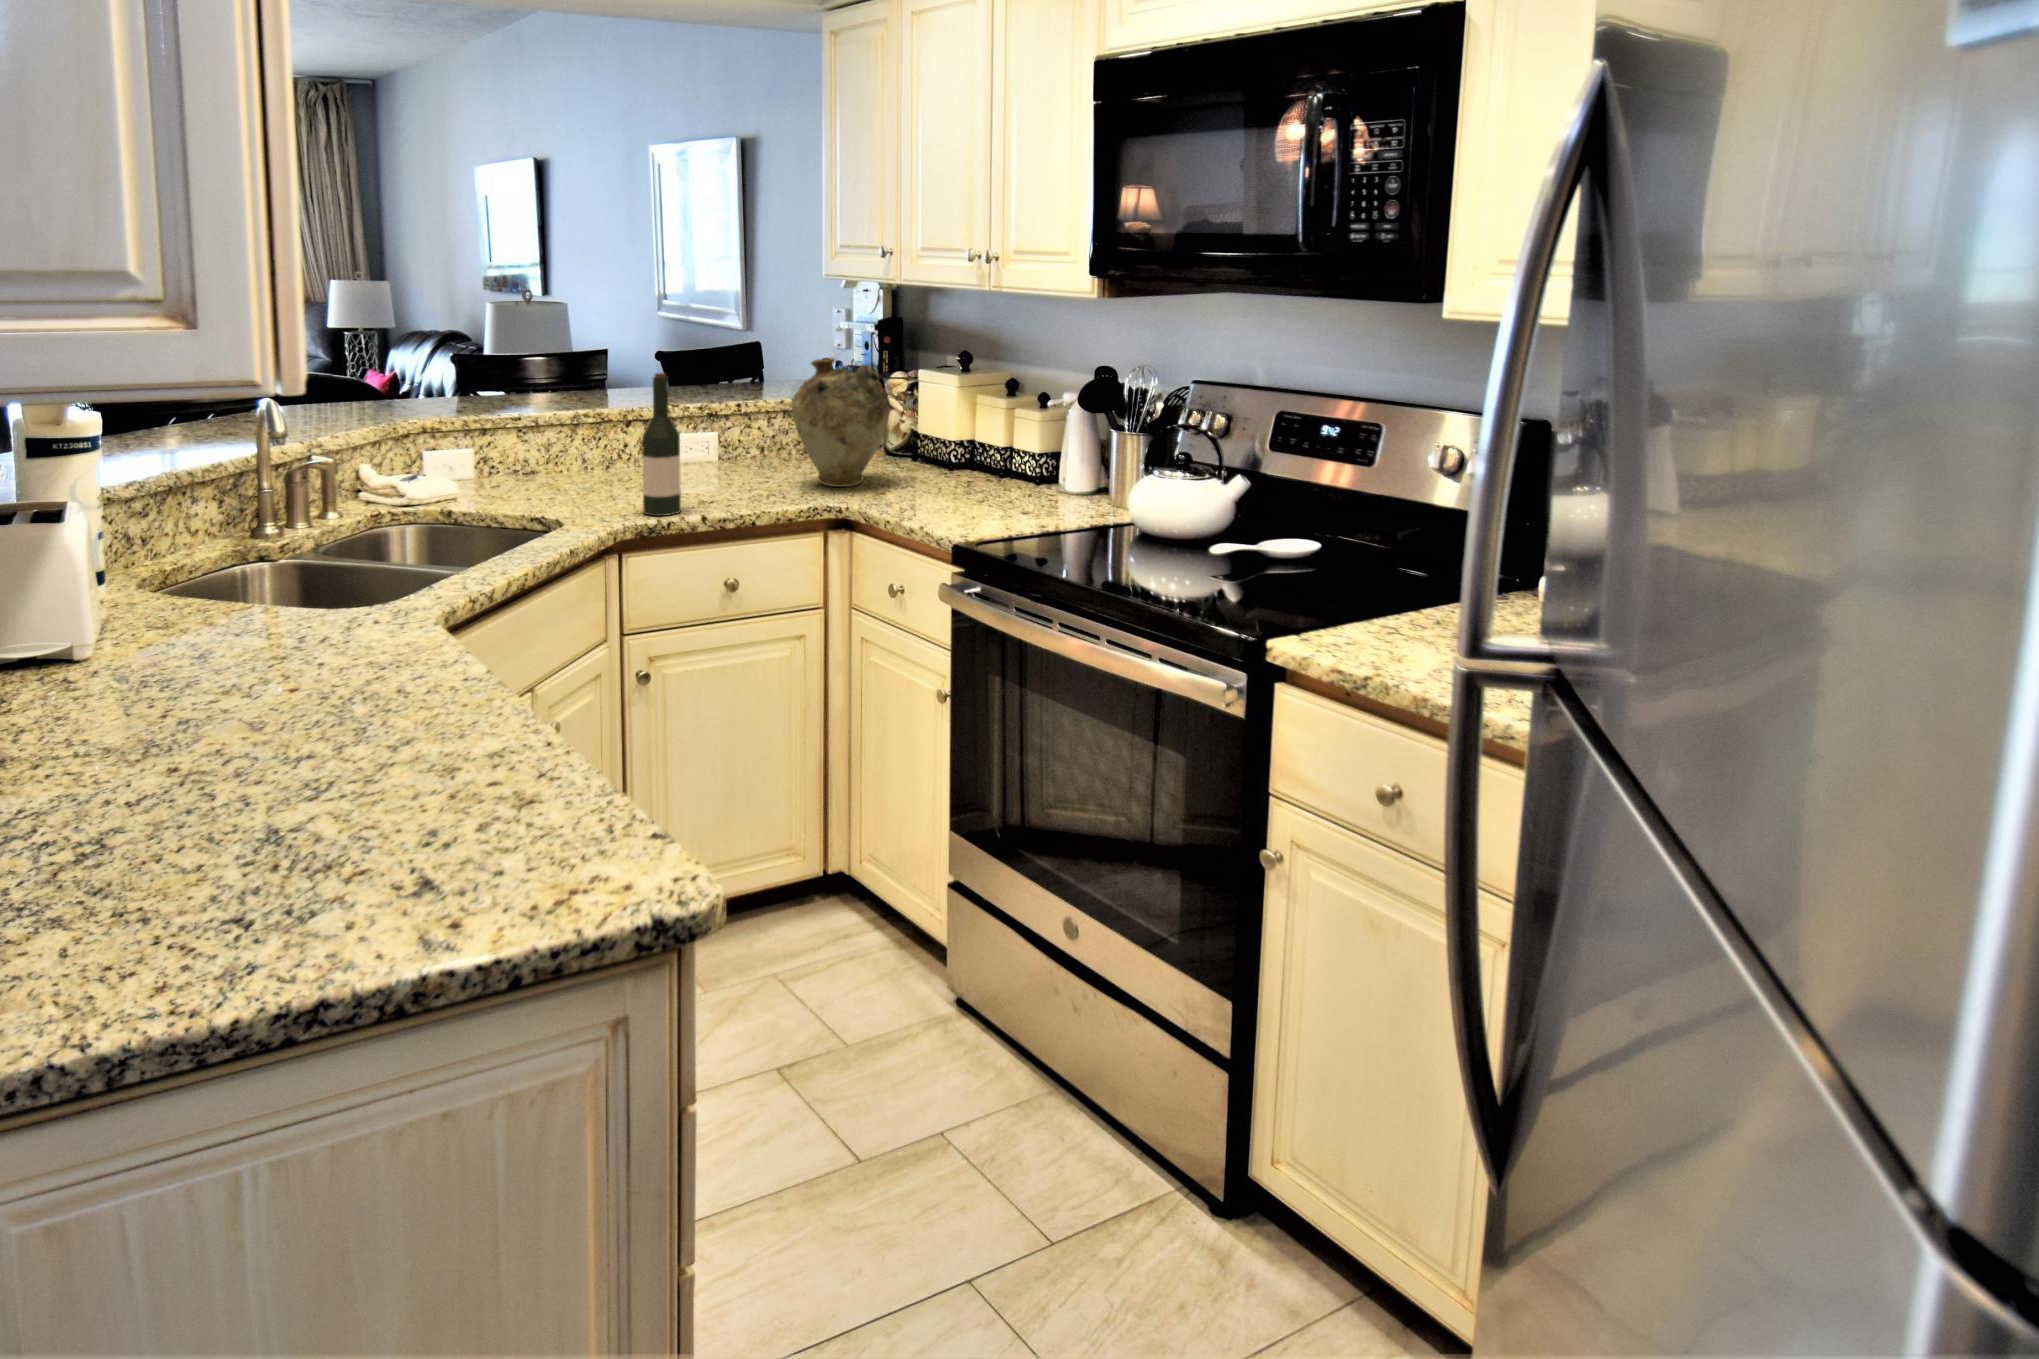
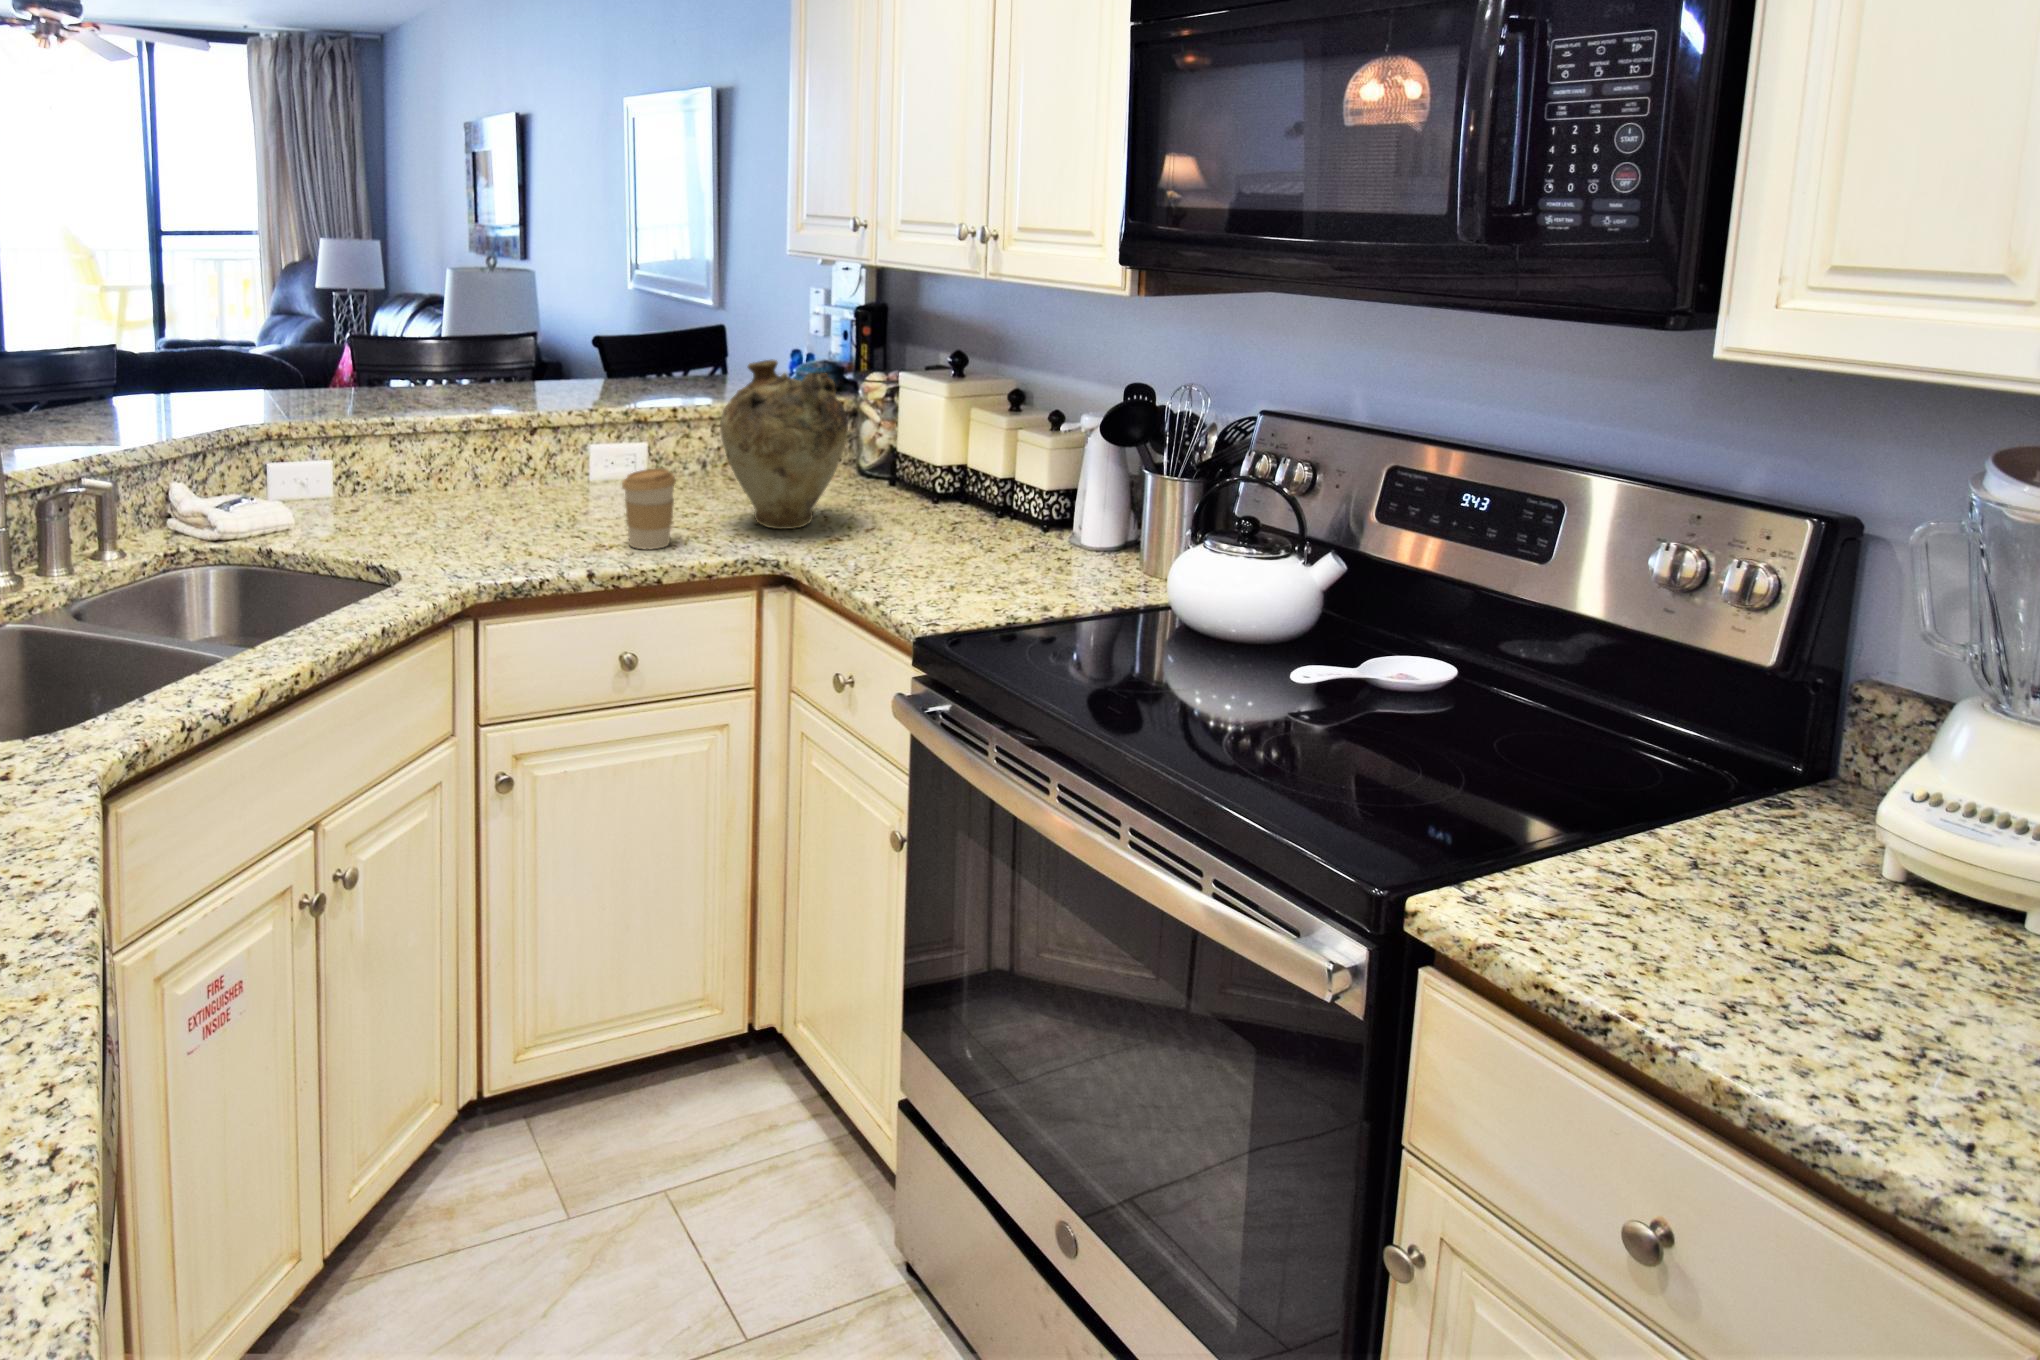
wine bottle: present [642,373,681,516] -> none [516,381,568,567]
coffee cup: none [720,441,762,503] -> present [622,468,676,549]

